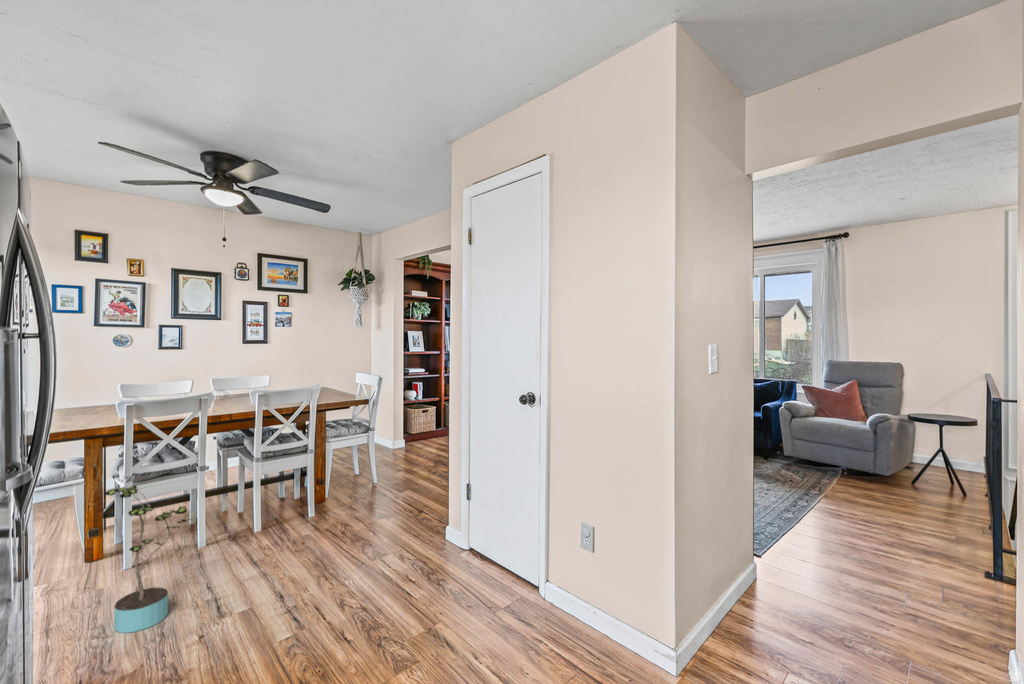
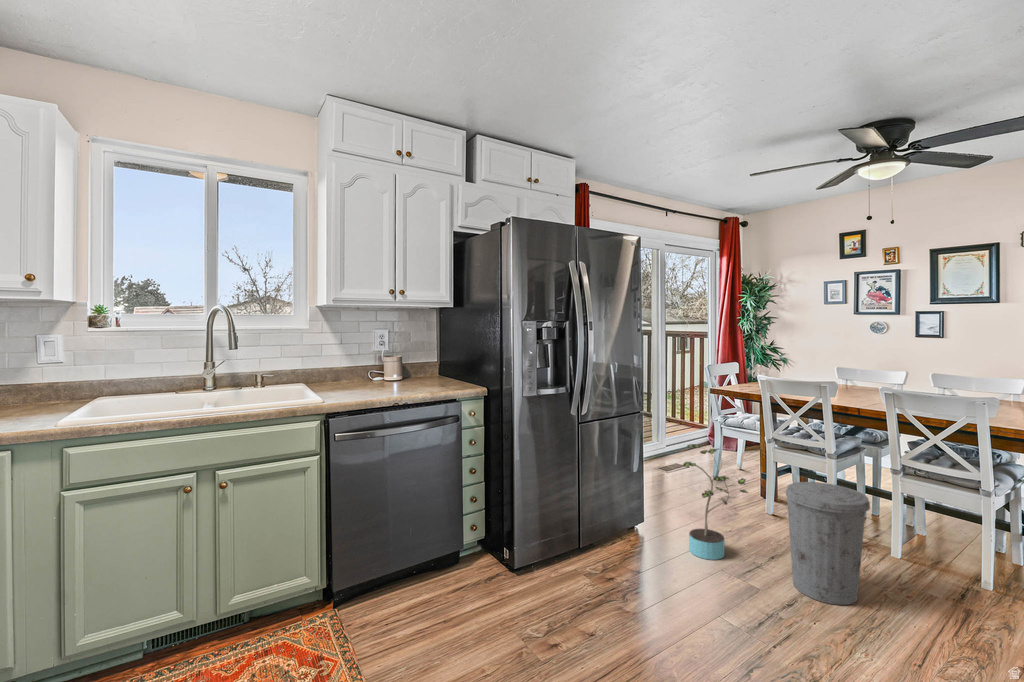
trash can: none [238,474,309,584] -> present [786,482,870,605]

